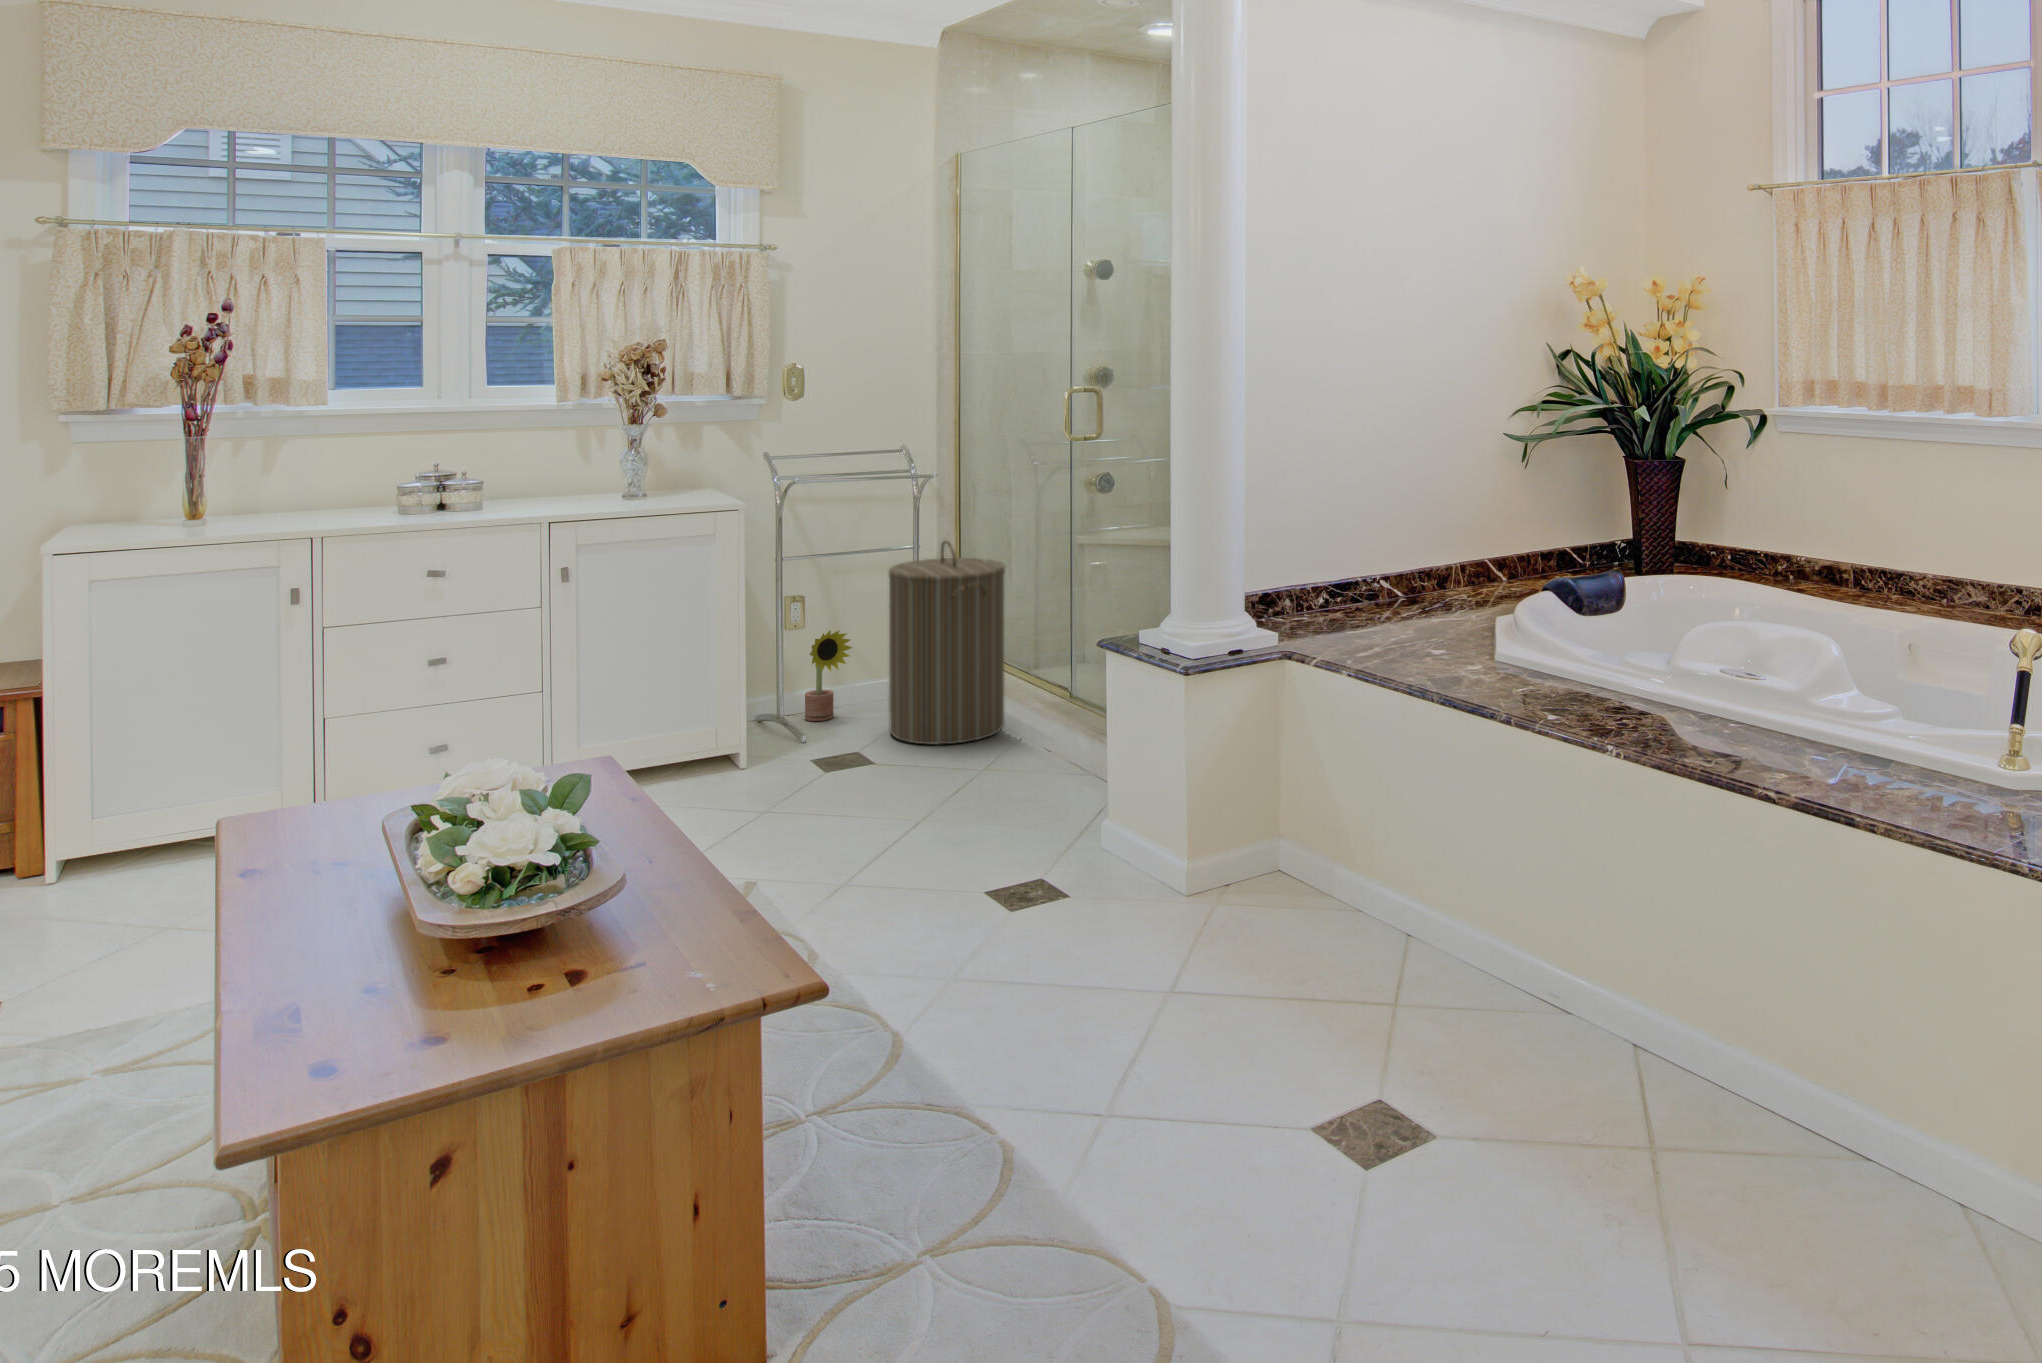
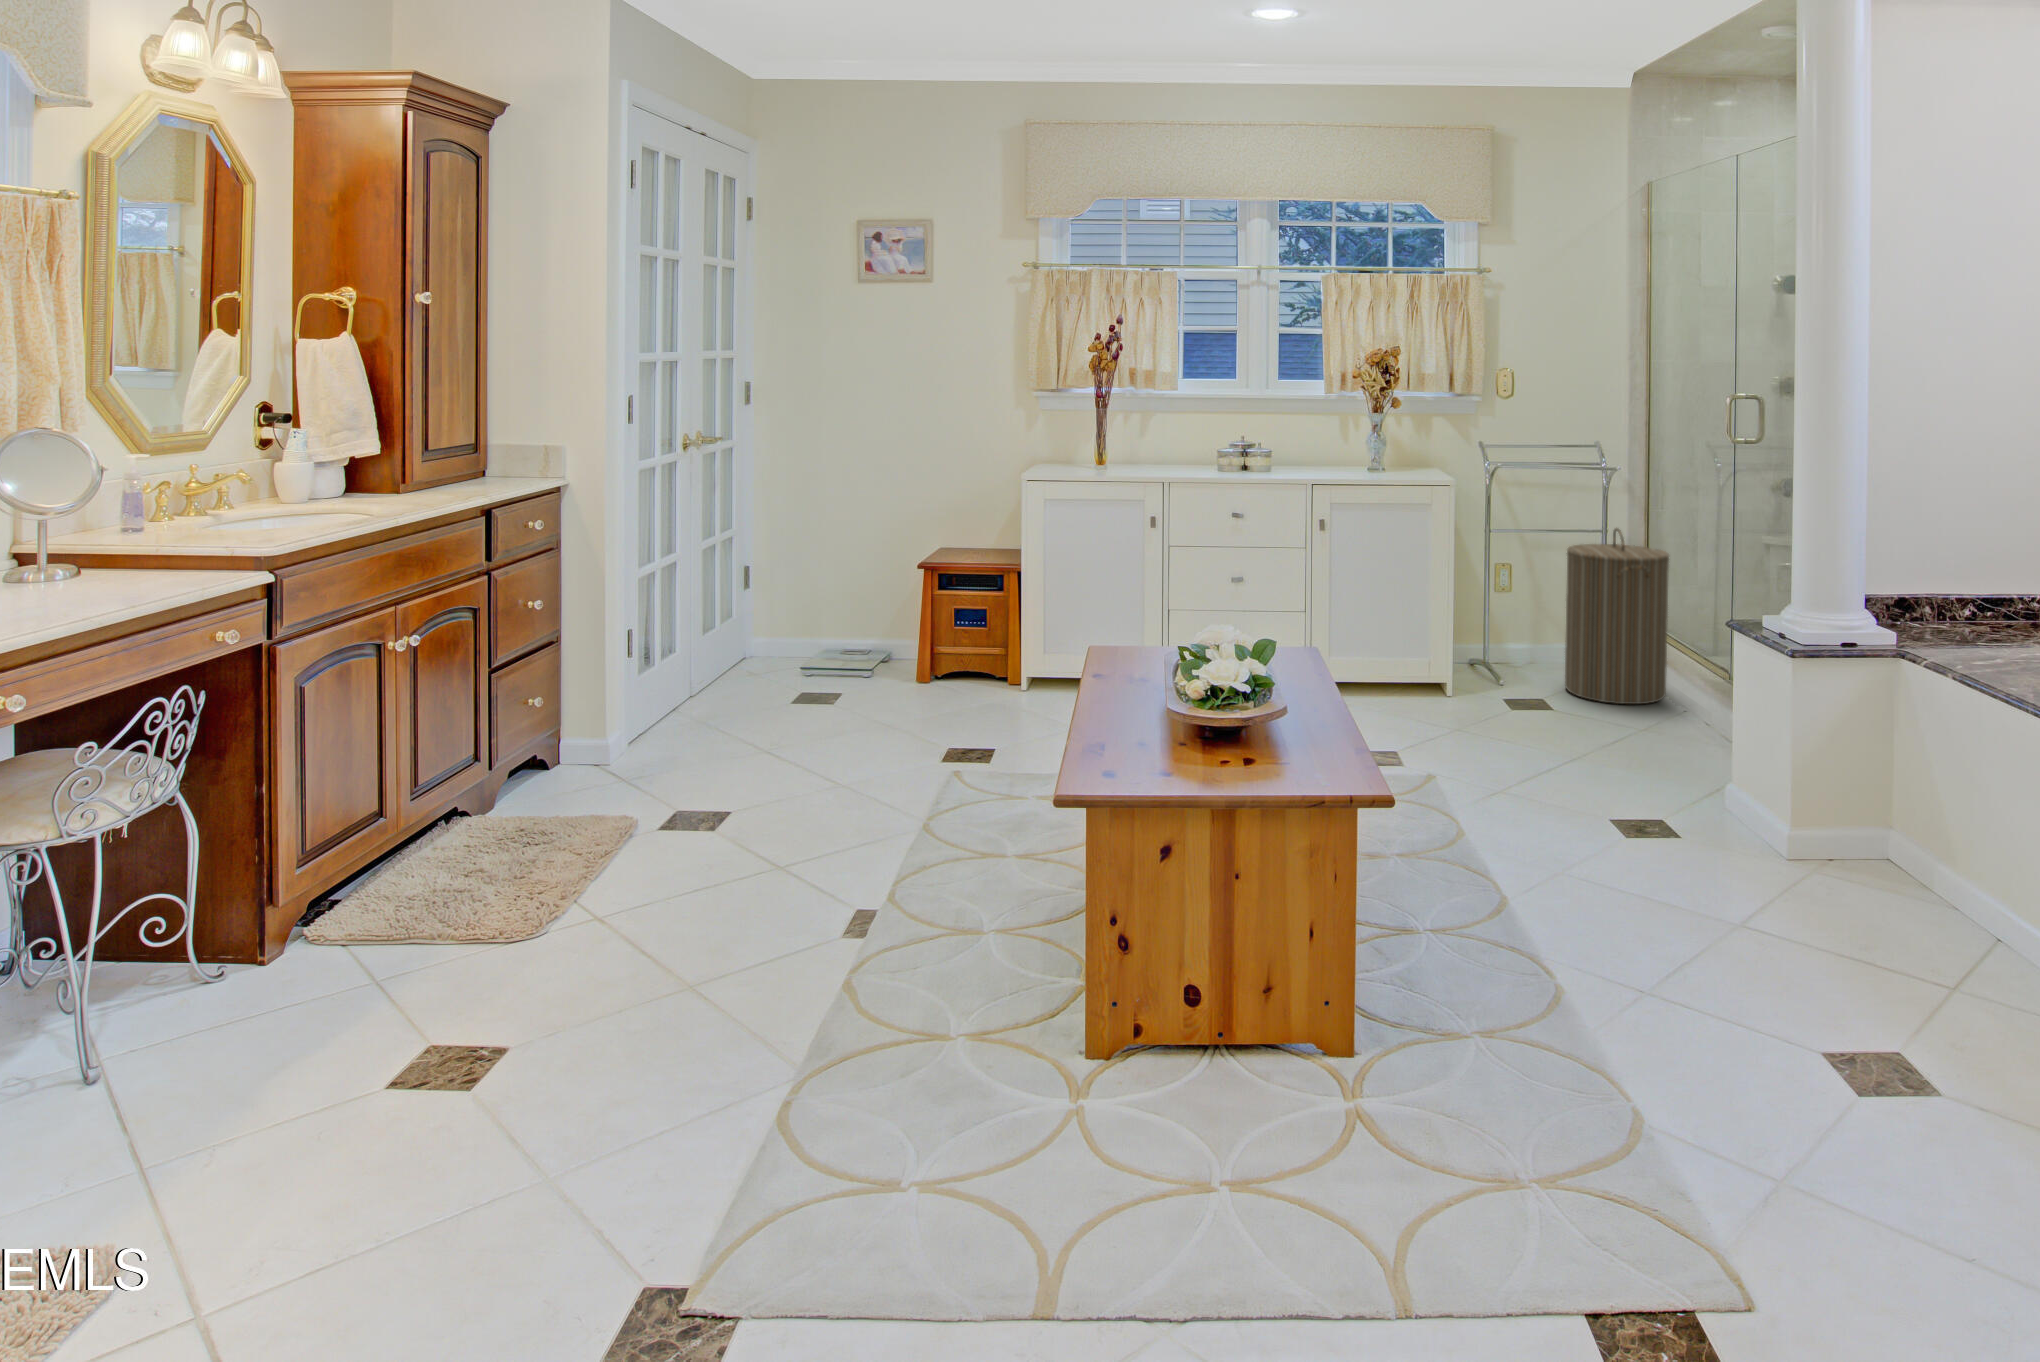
decorative plant: present [805,630,852,721] -> none [1500,595,1540,670]

